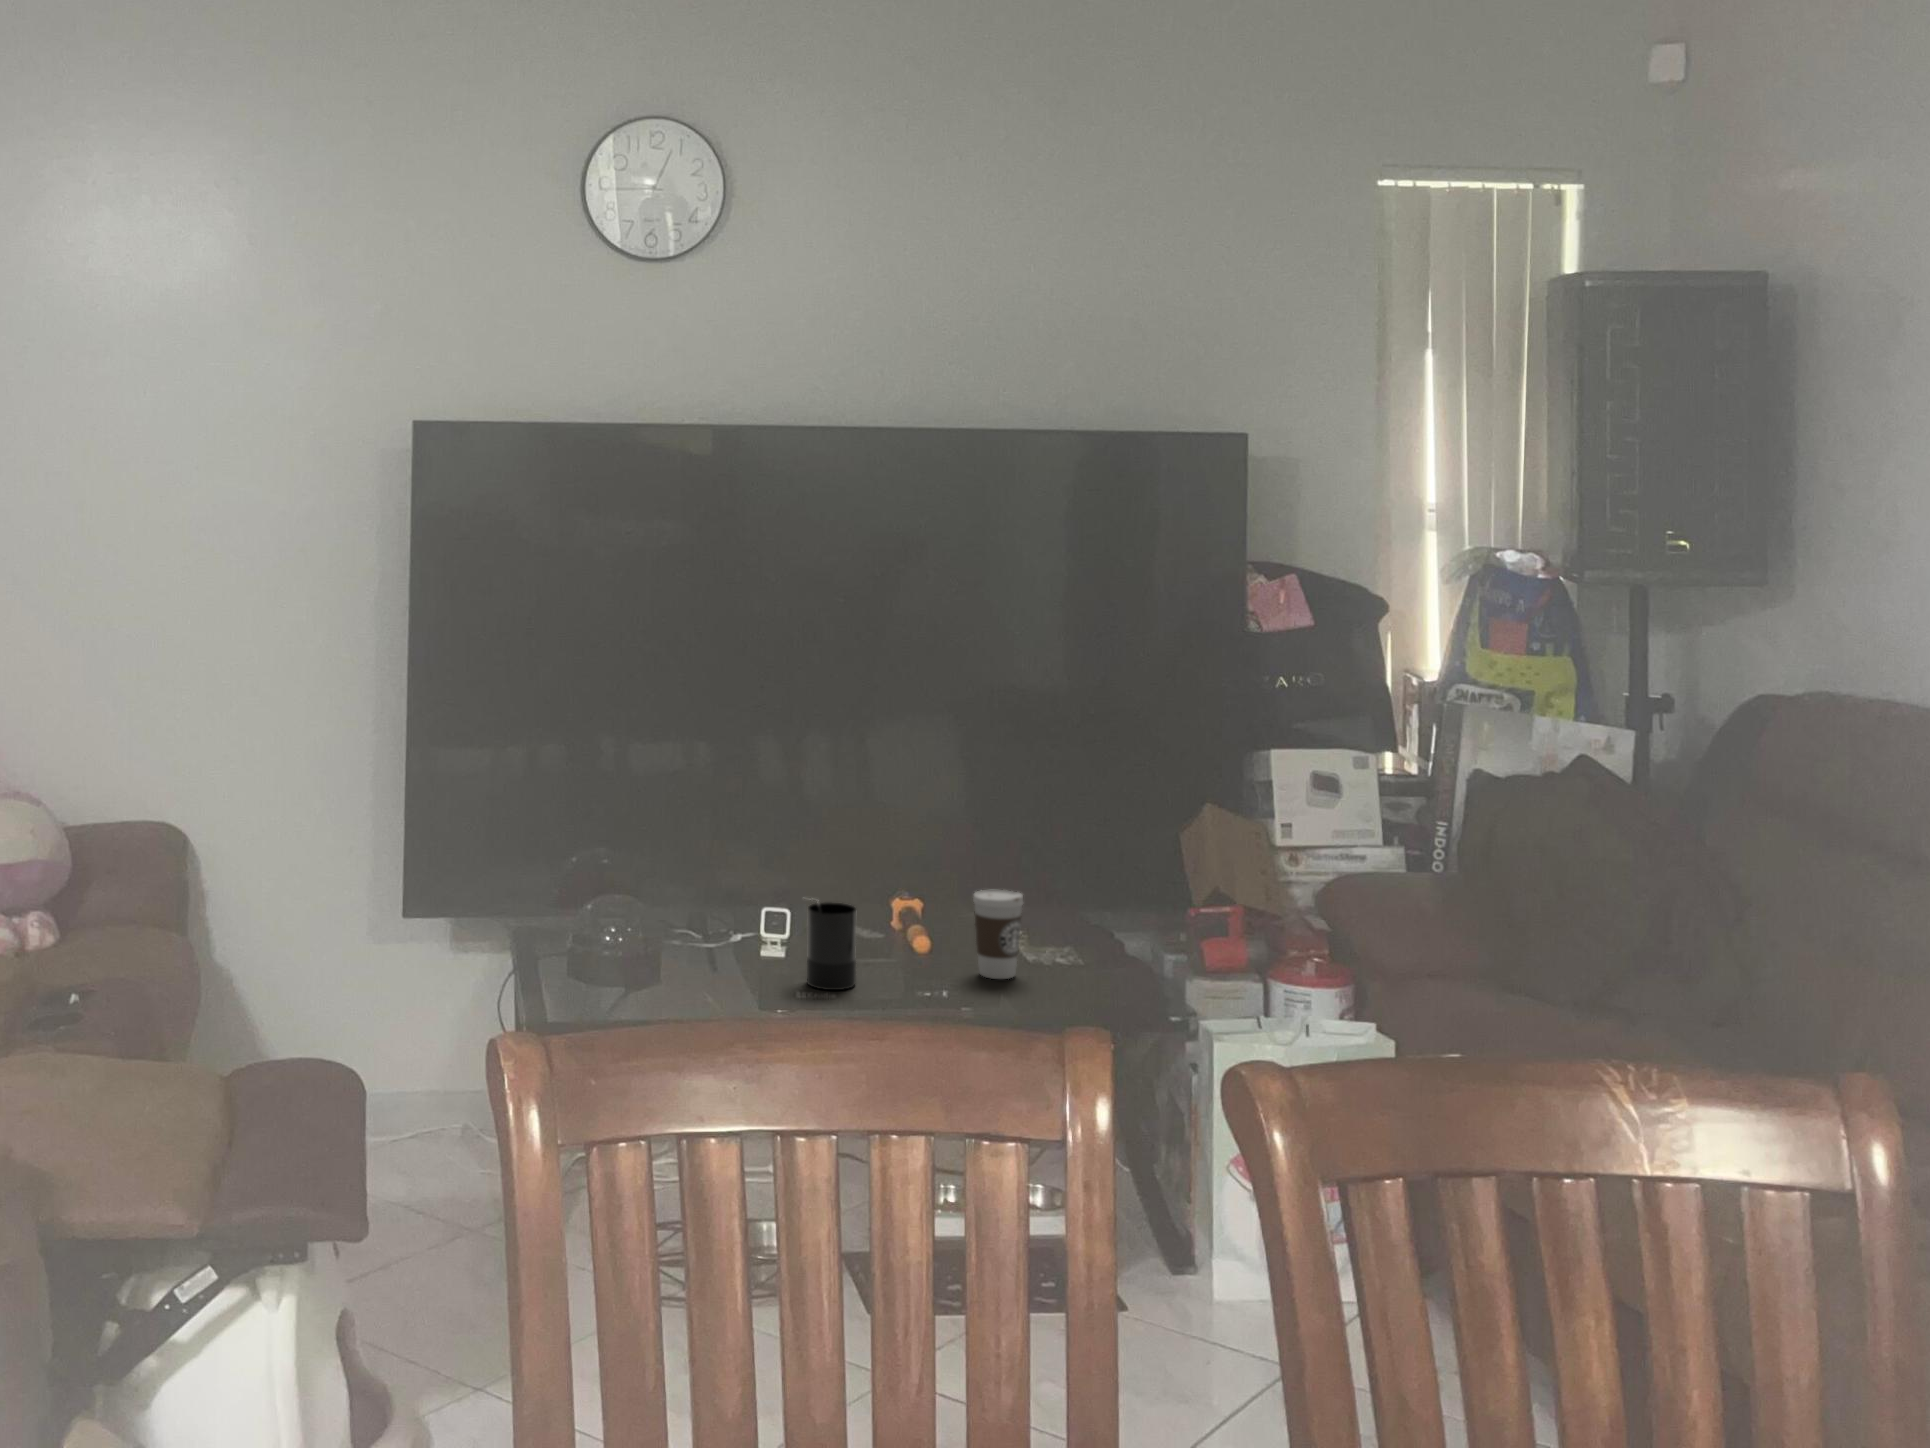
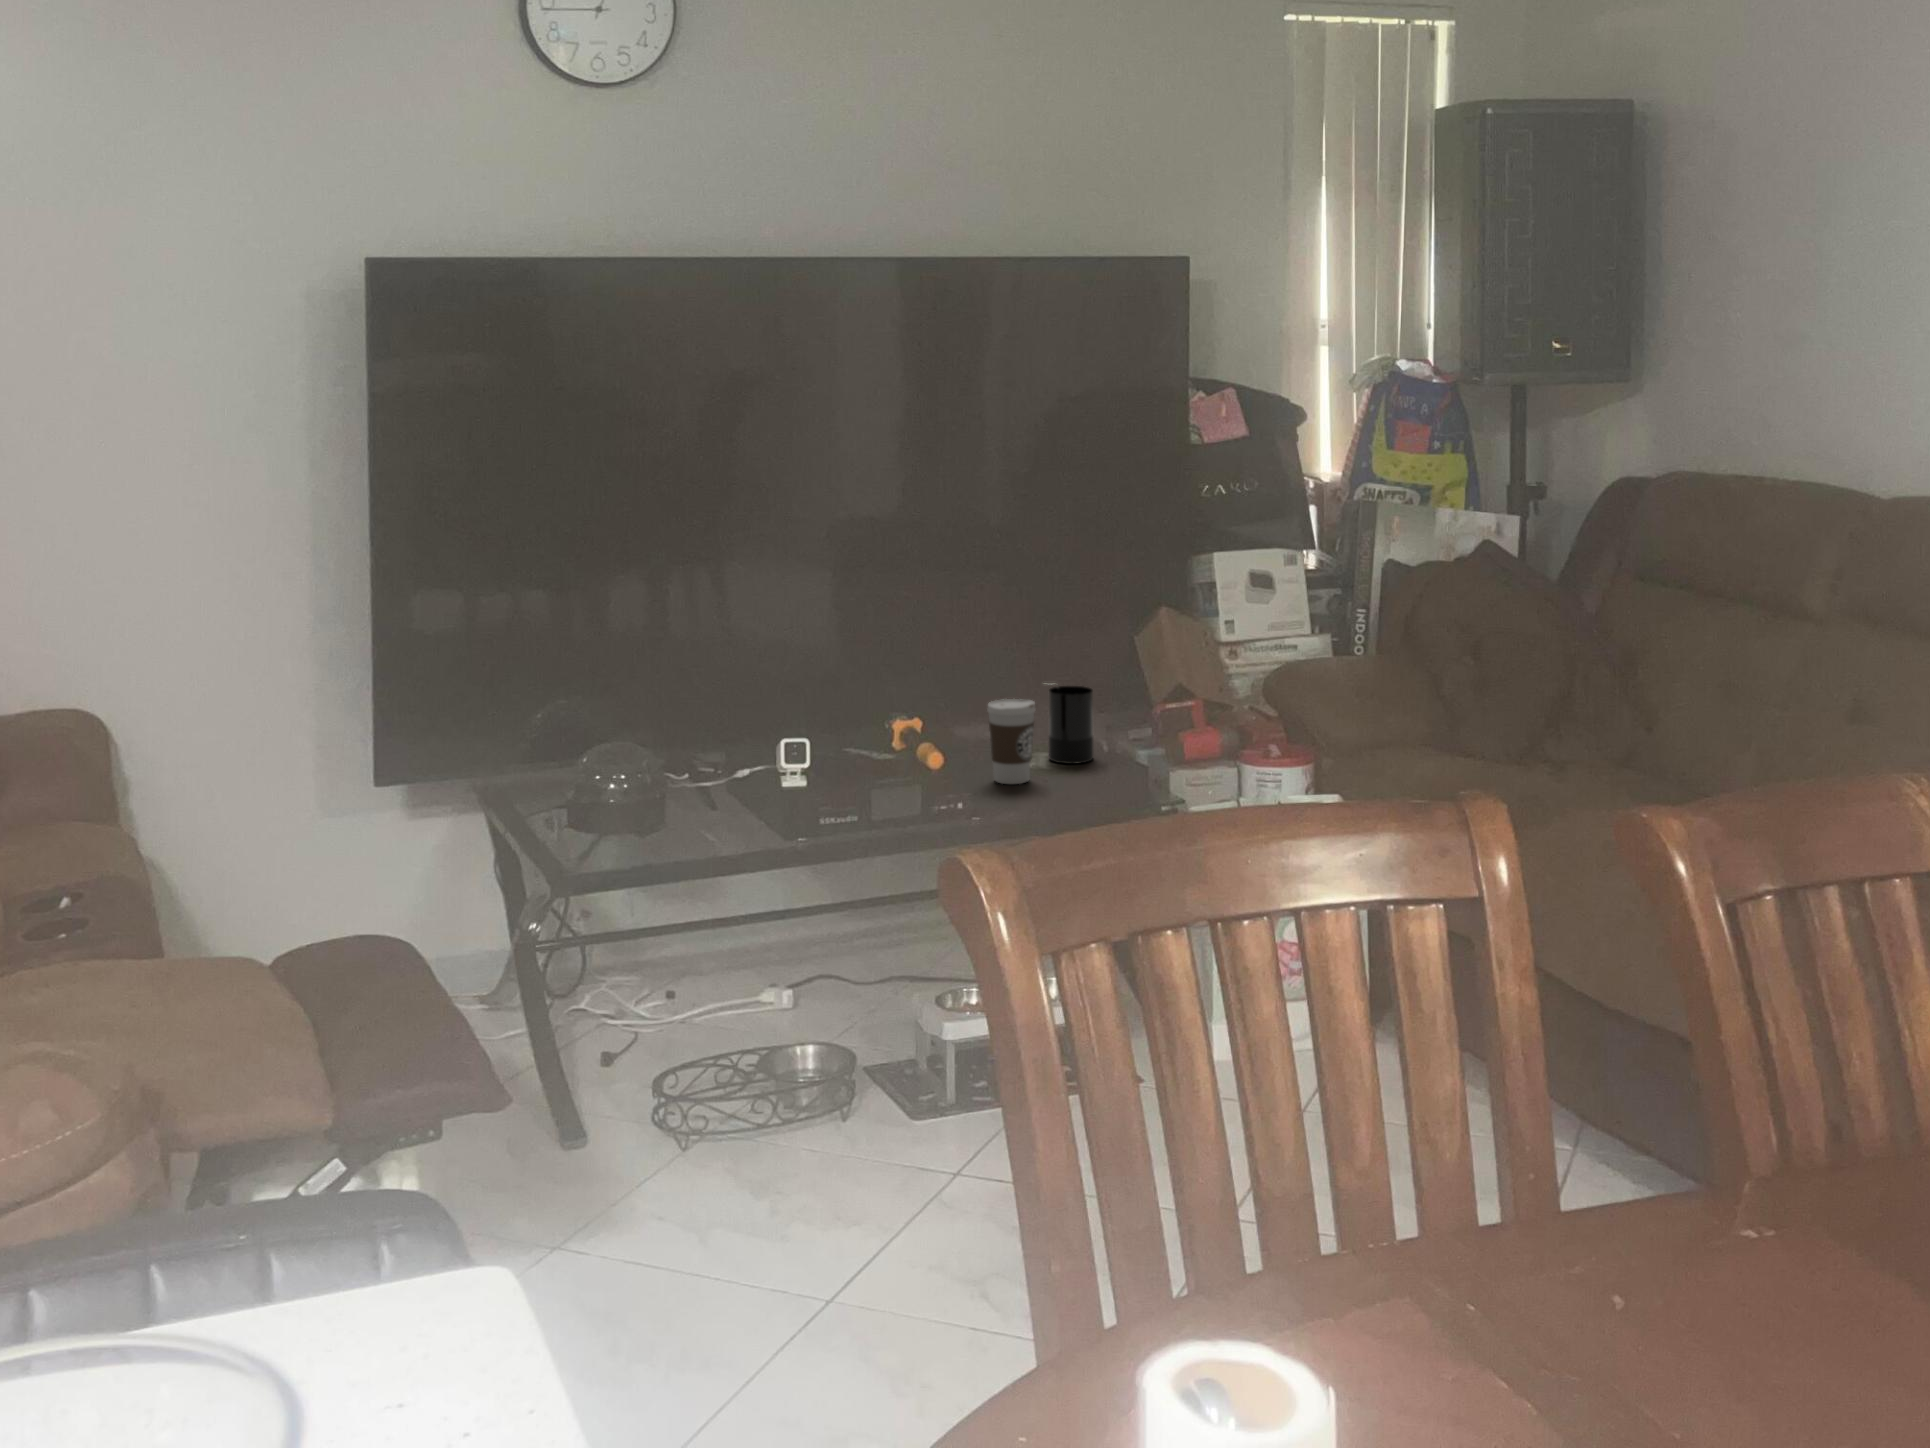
candle: present [807,902,856,990] -> present [1049,686,1093,764]

